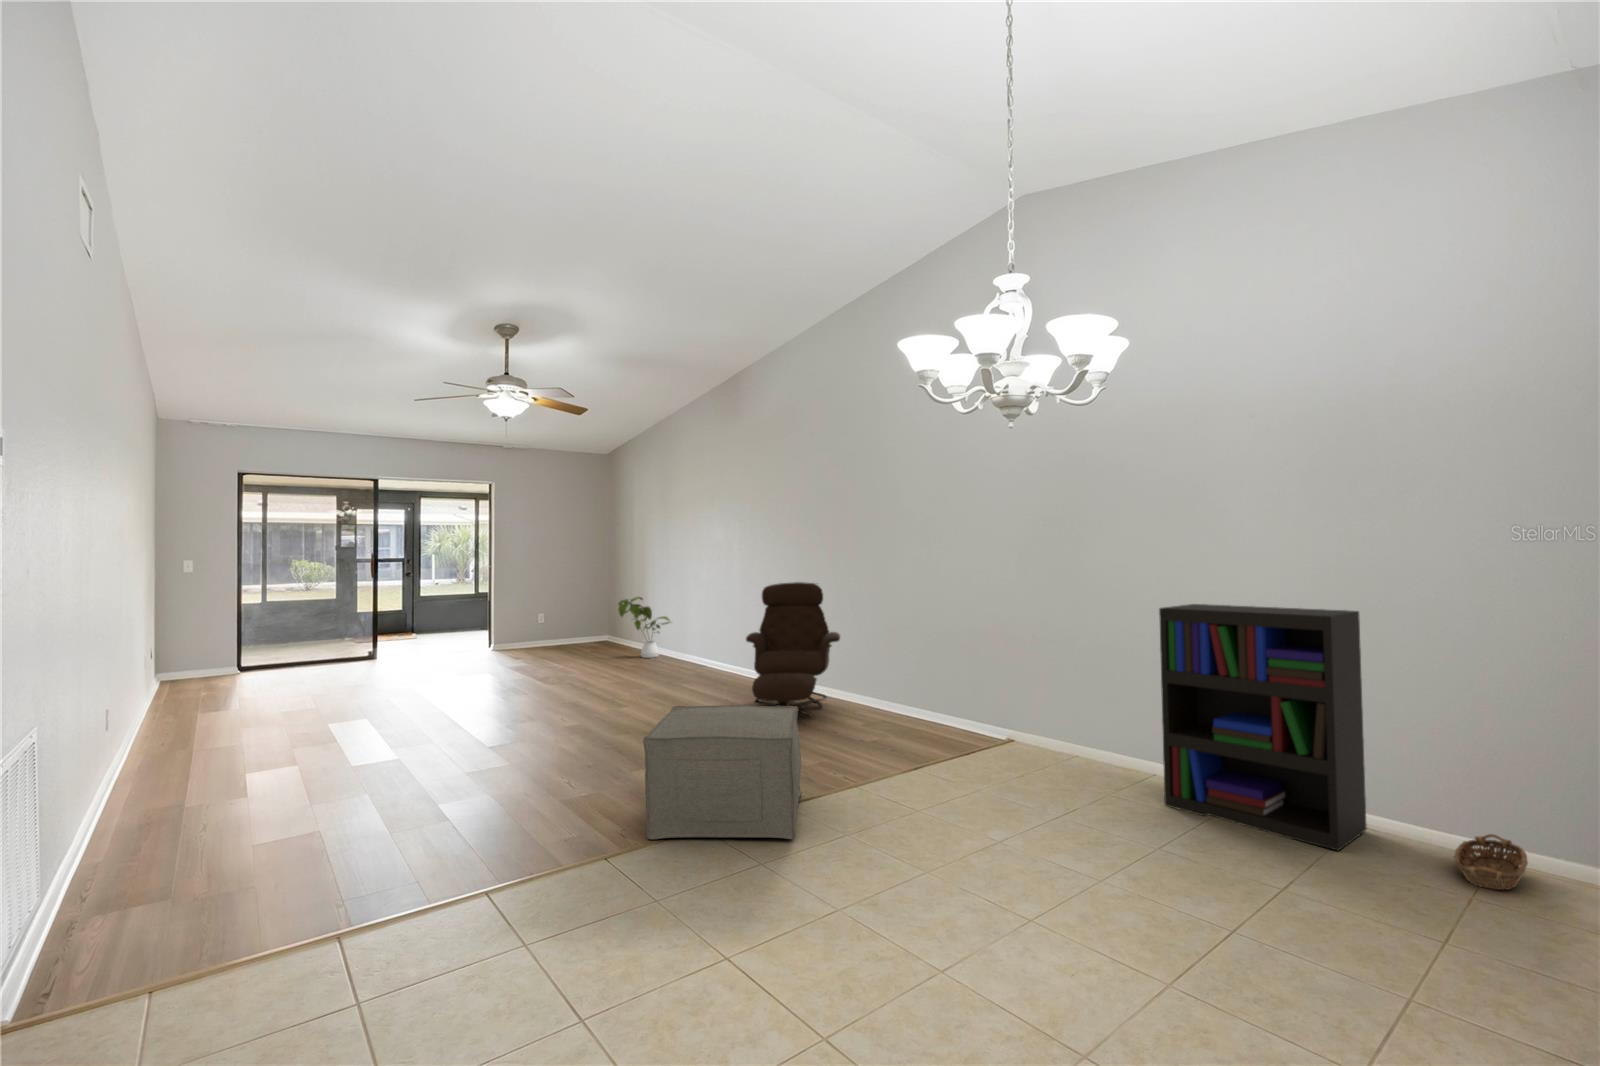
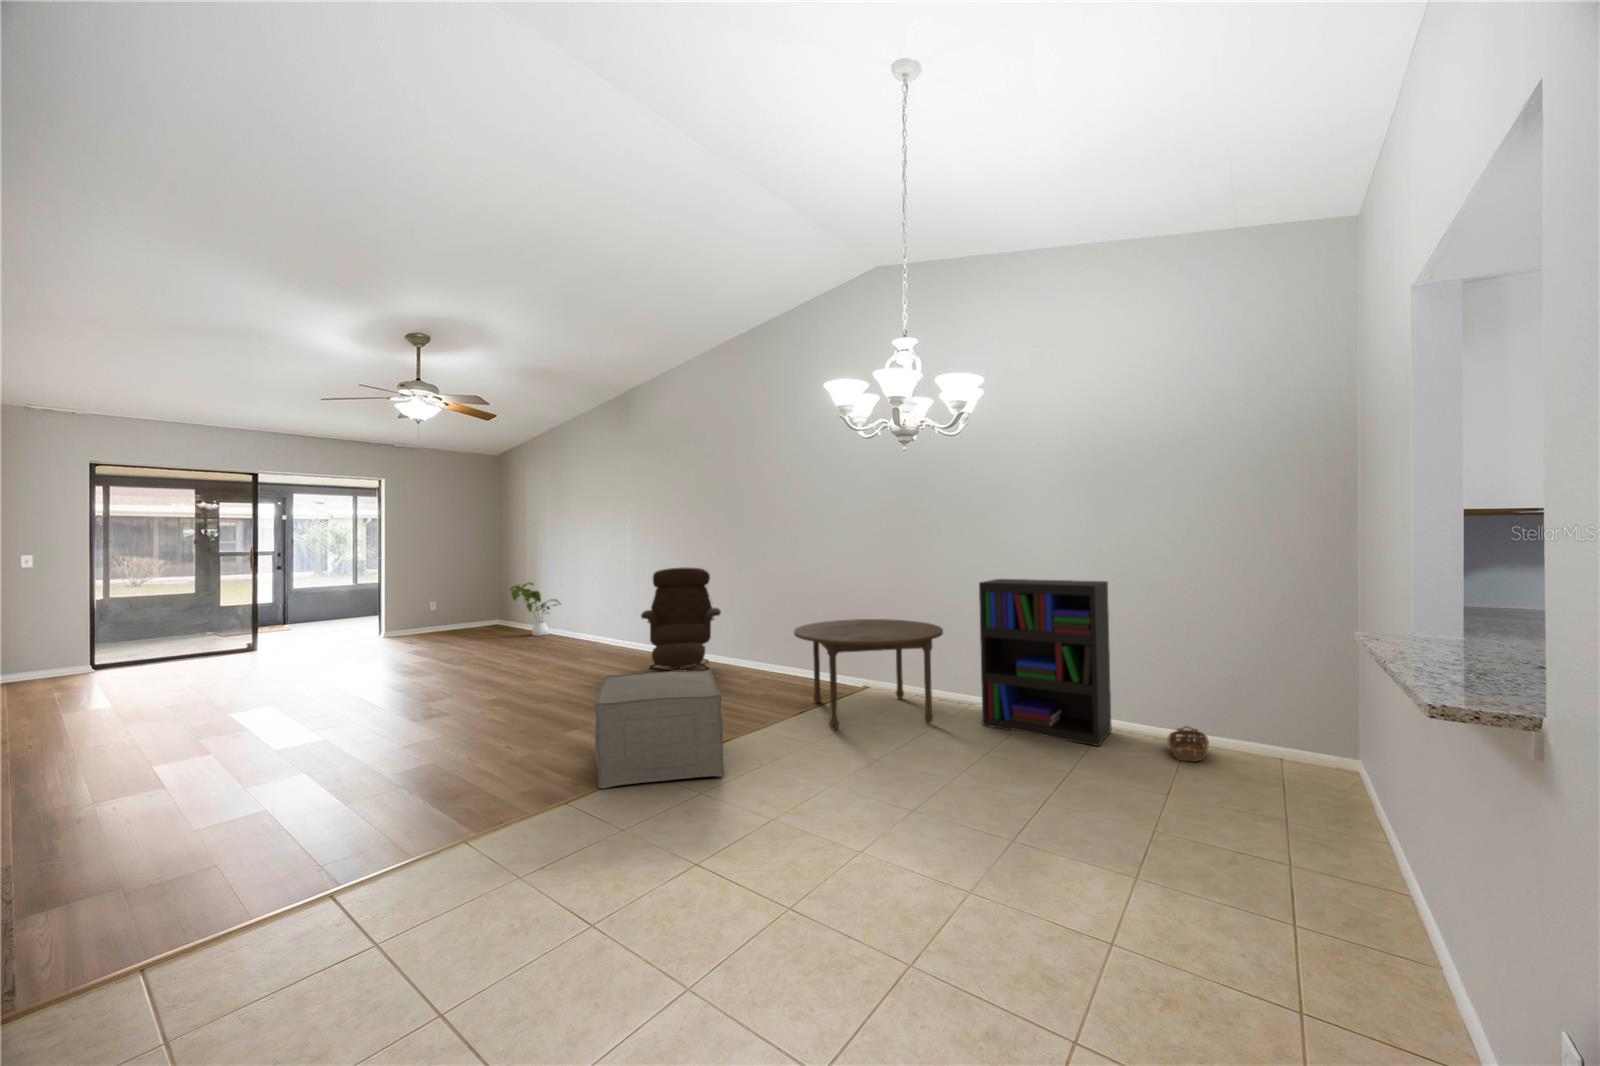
dining table: none [910,653,1111,796] -> present [794,619,943,730]

